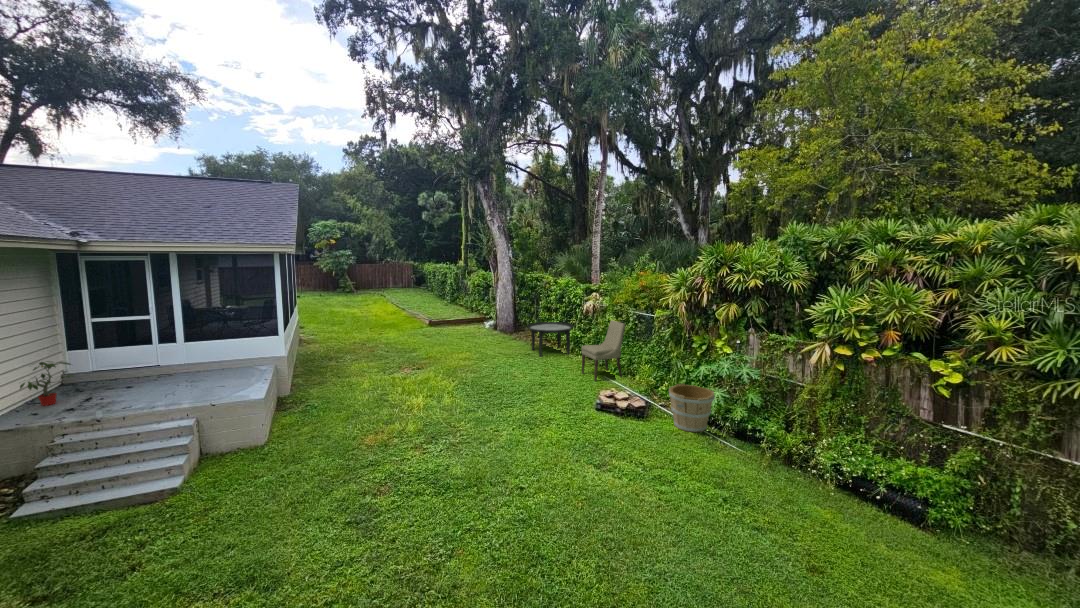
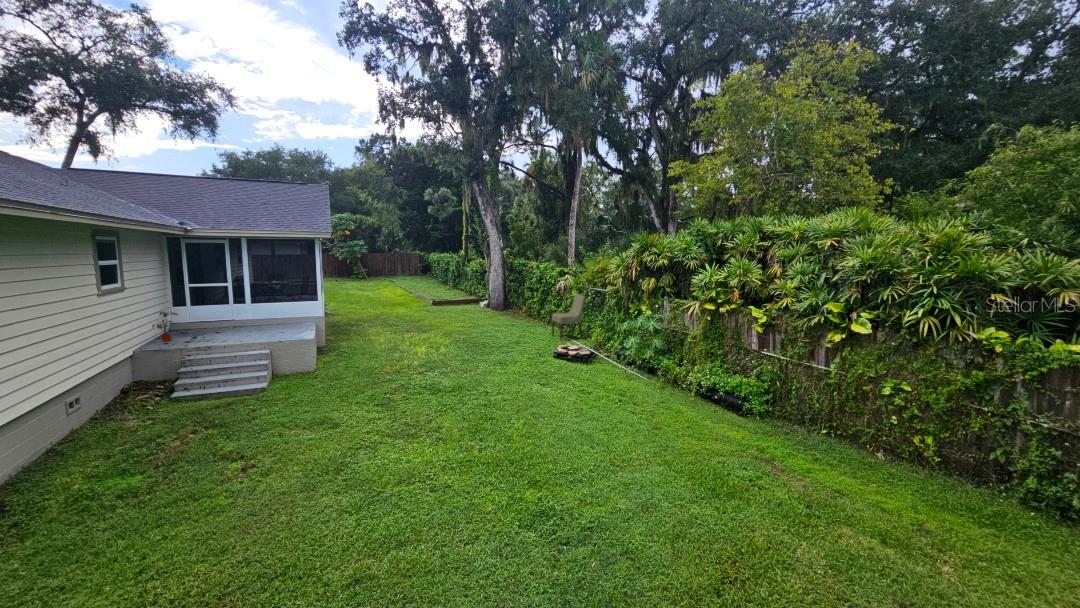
round table: present [527,322,573,357] -> none [512,298,551,326]
wooden bucket: present [669,384,715,432] -> none [603,335,636,368]

